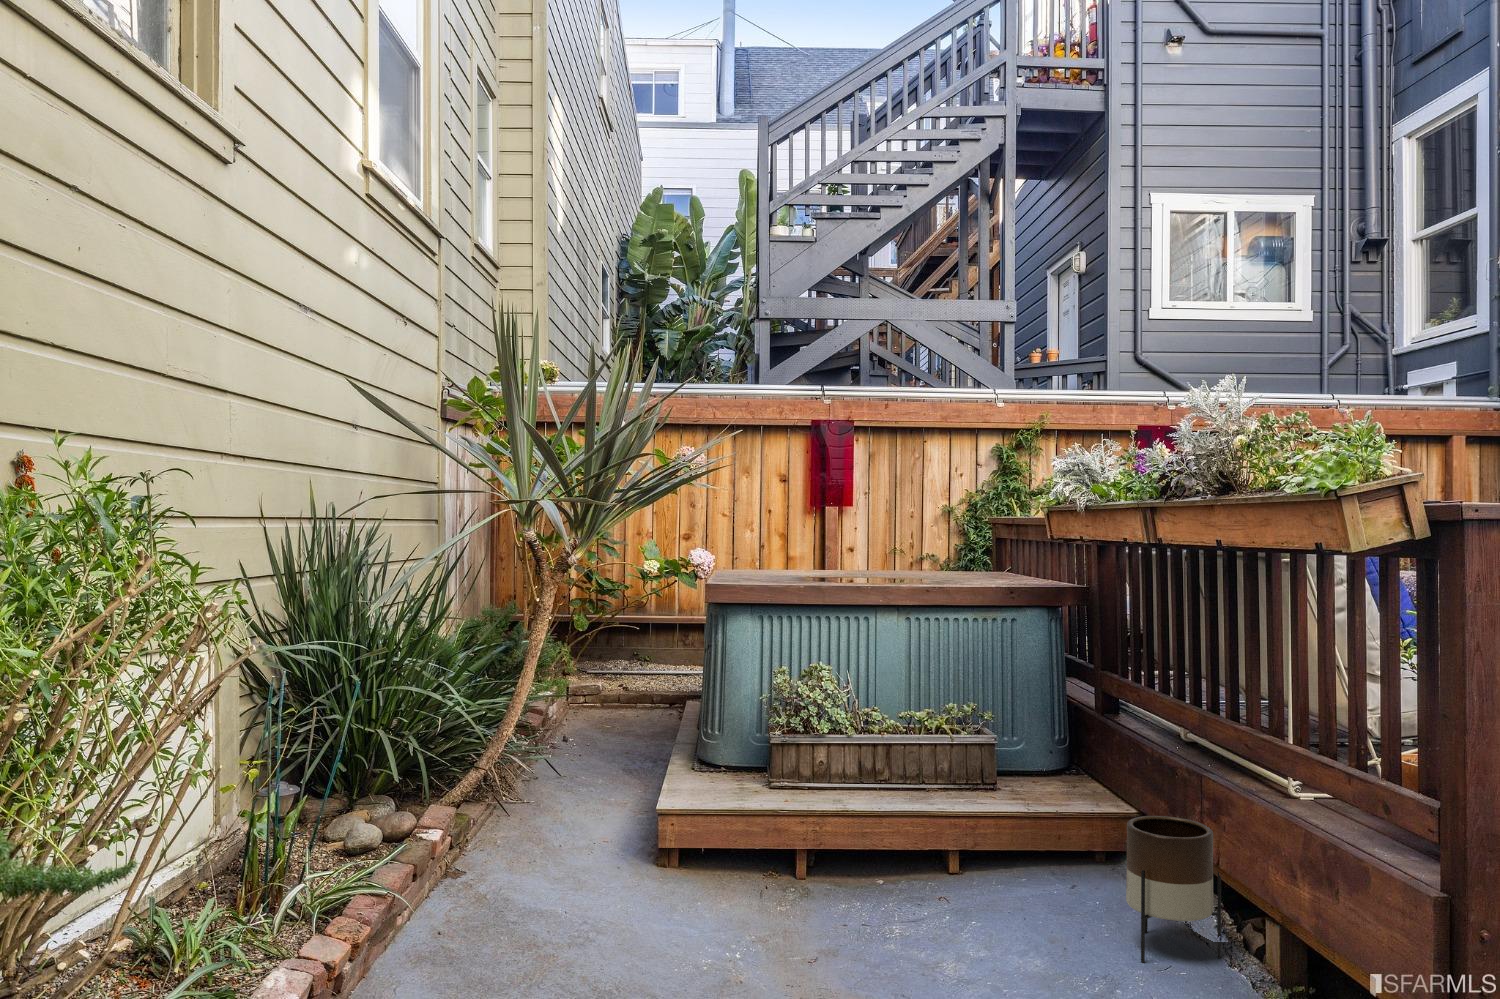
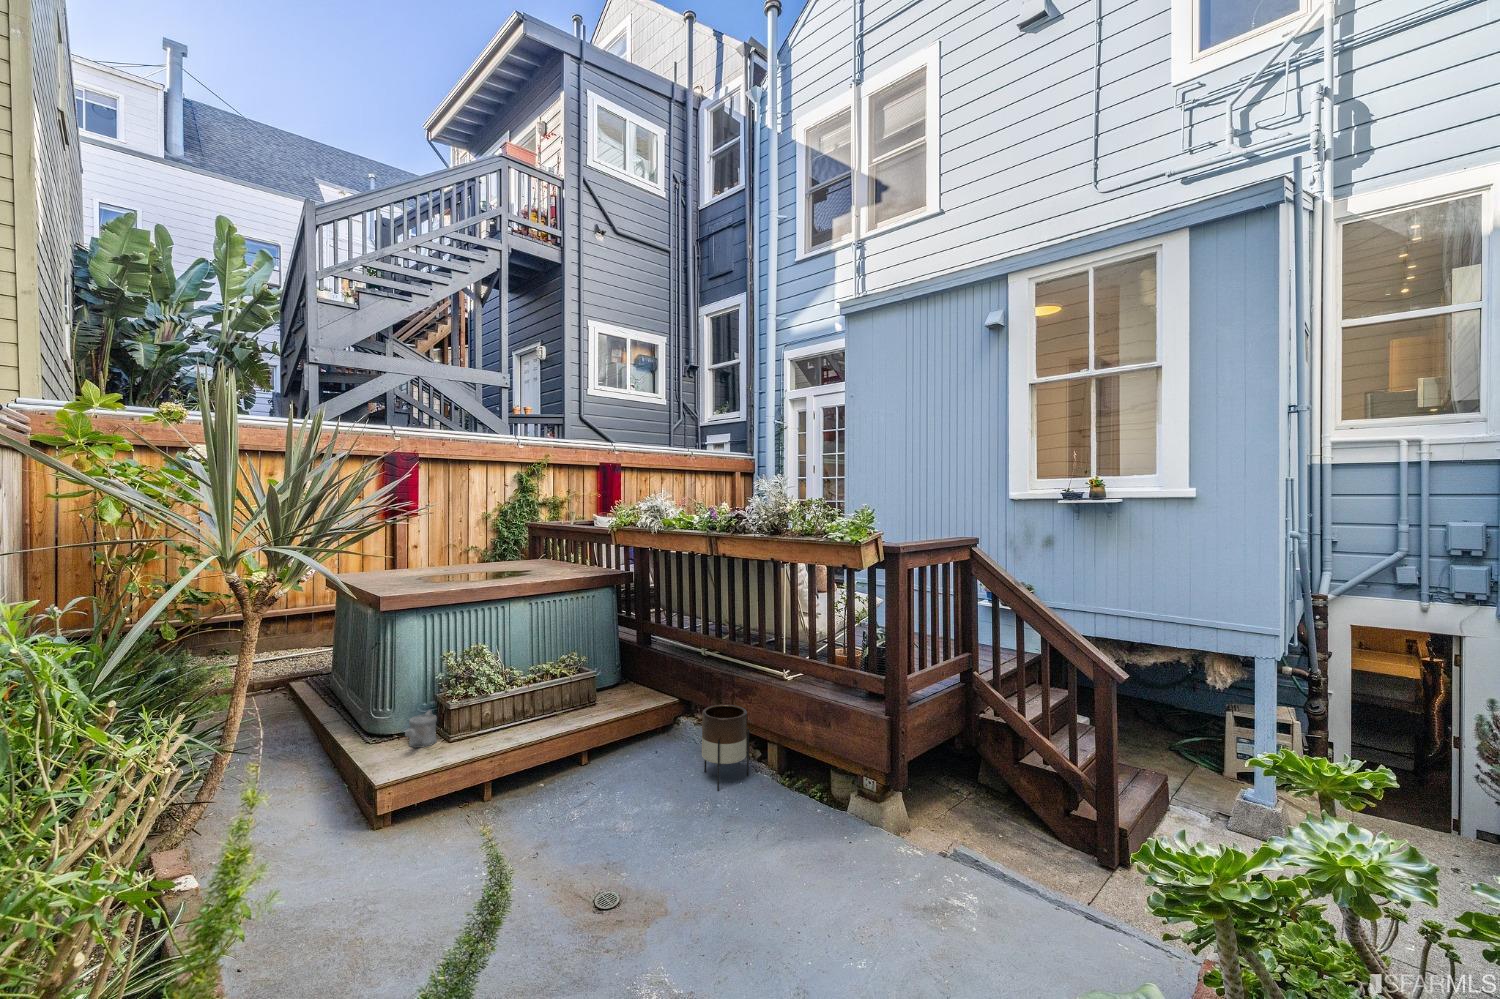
watering can: none [707,748,762,792] -> present [405,710,437,748]

